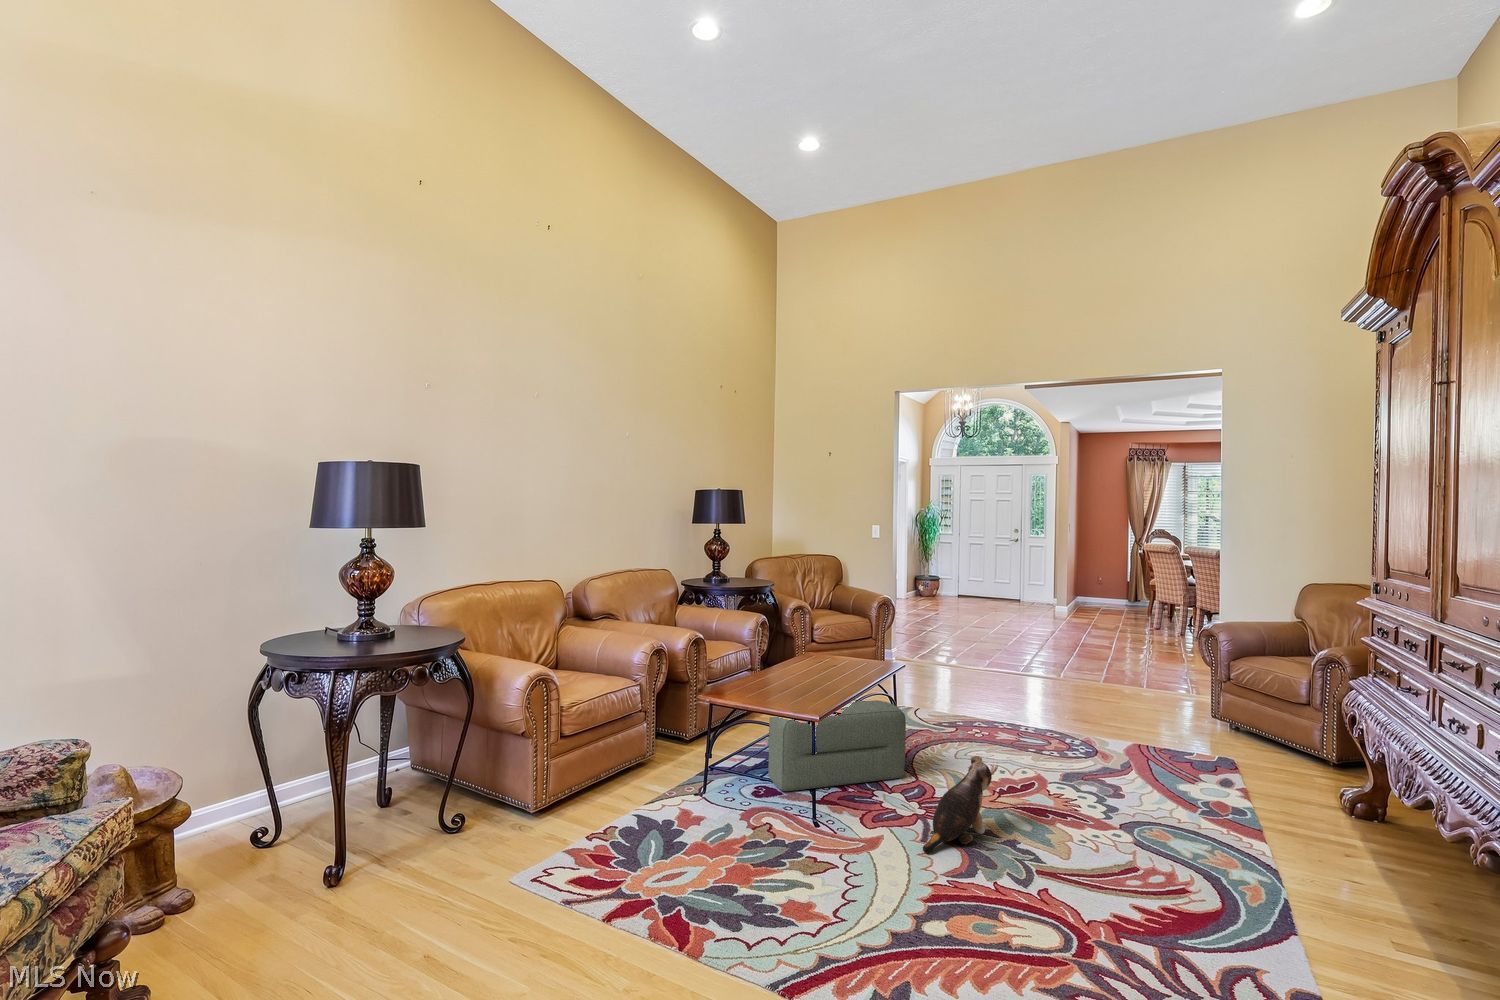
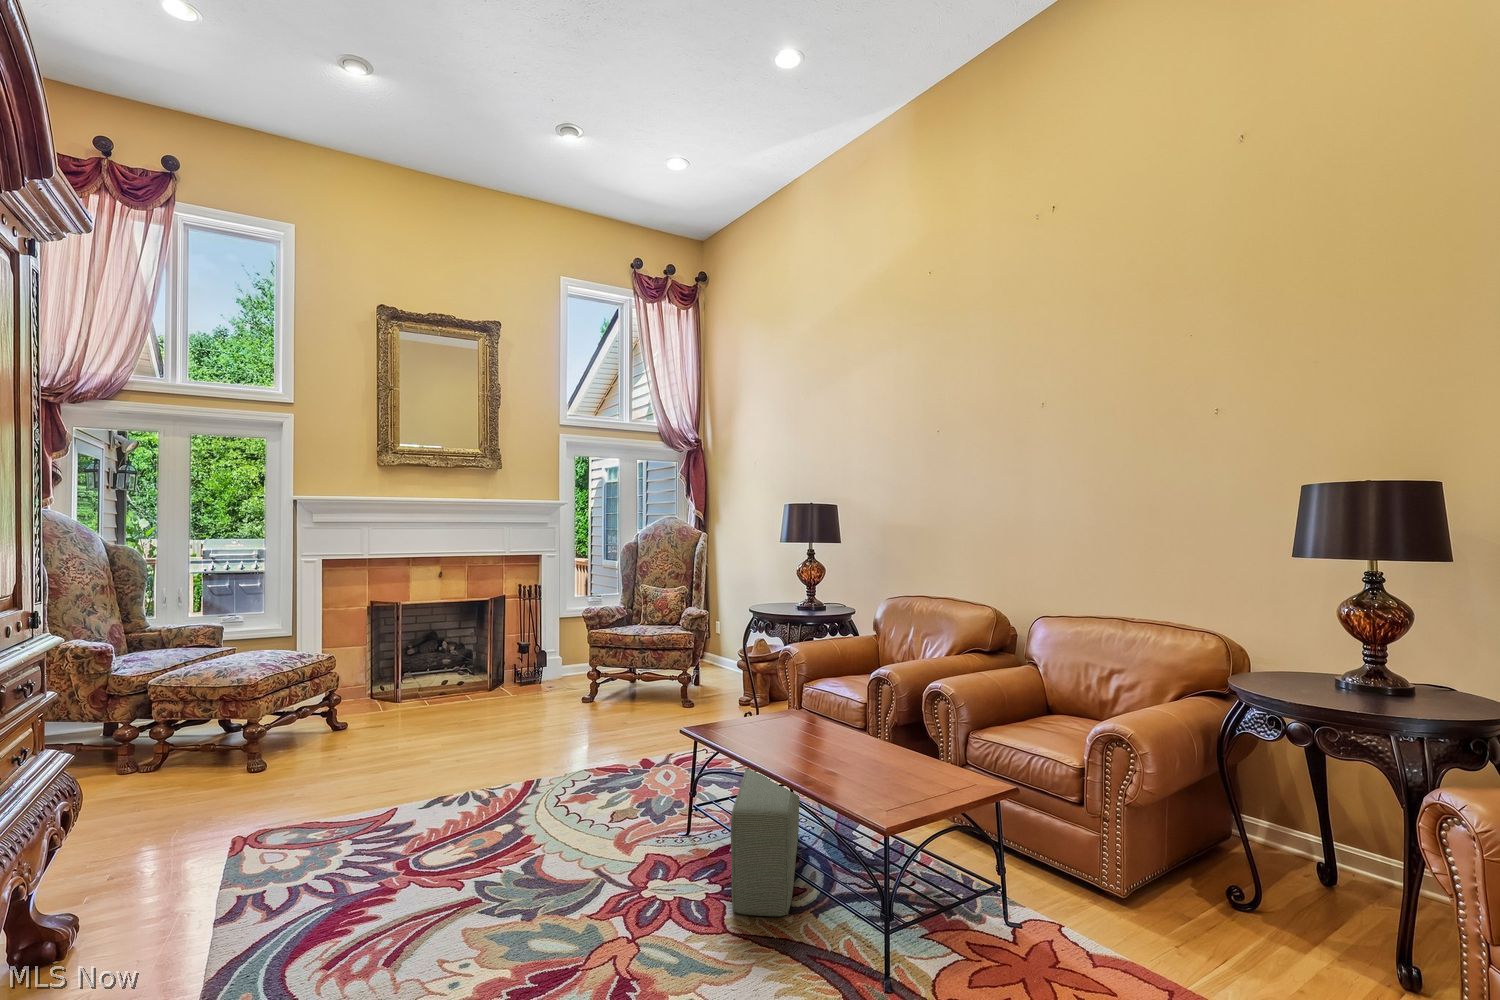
plush toy: present [923,756,998,853] -> none [556,826,600,903]

